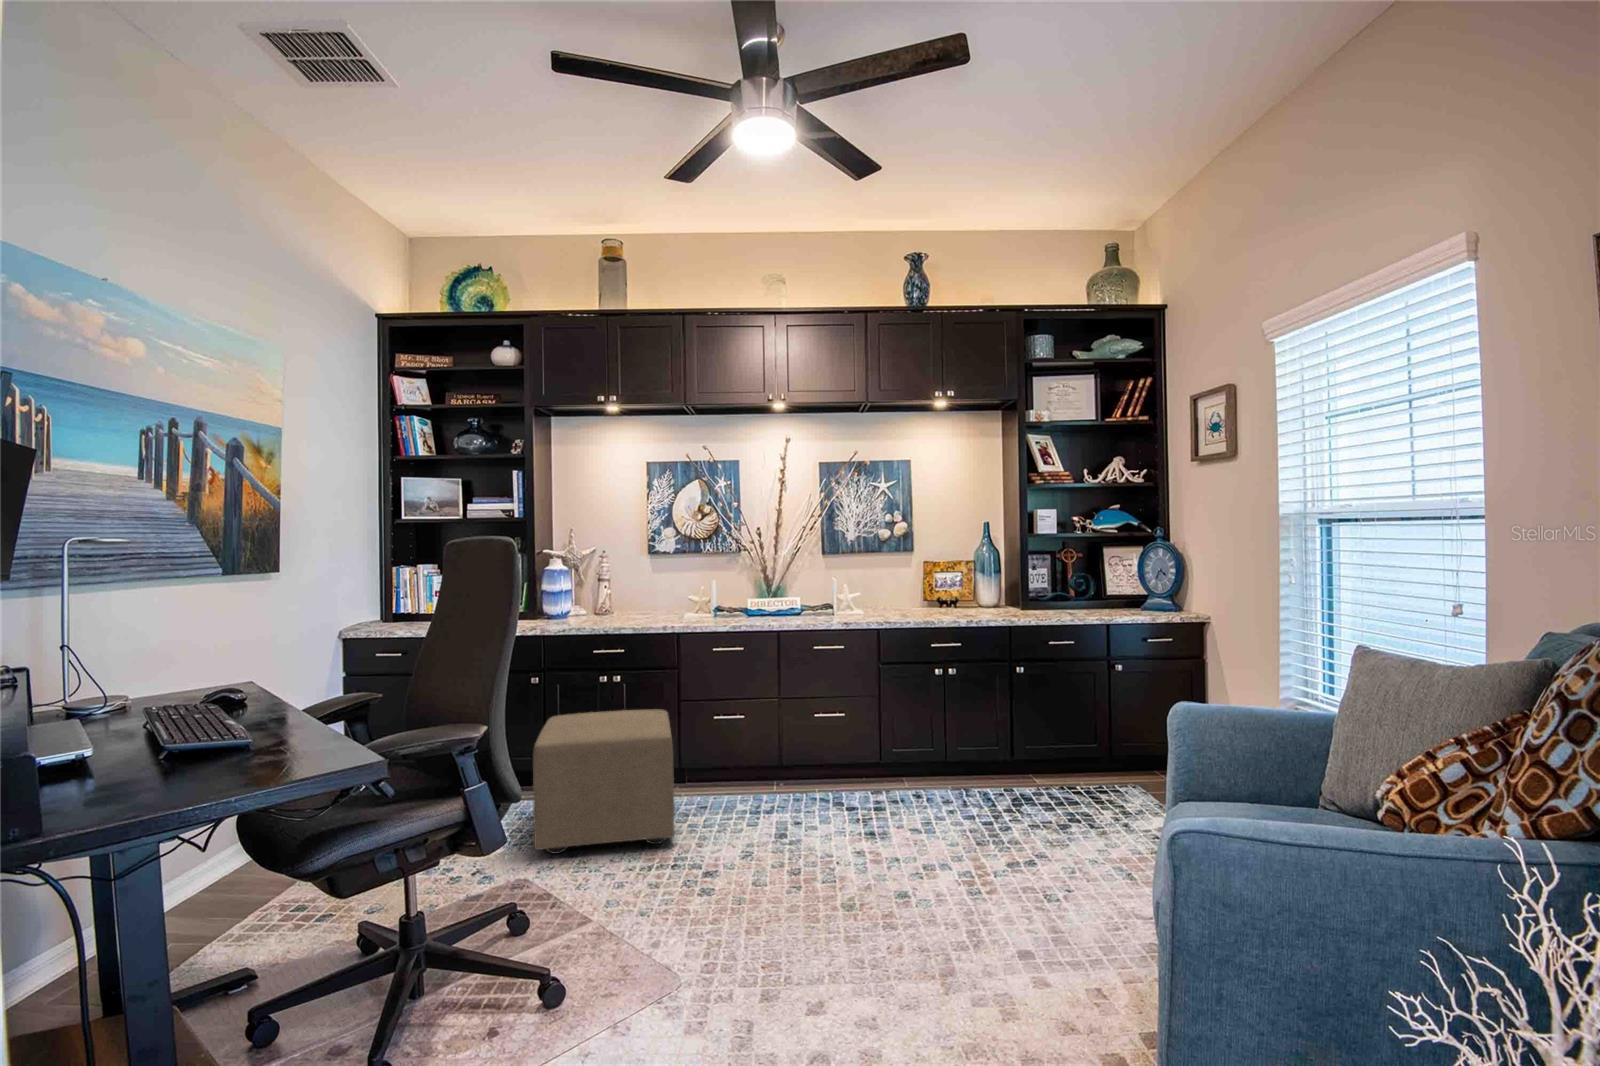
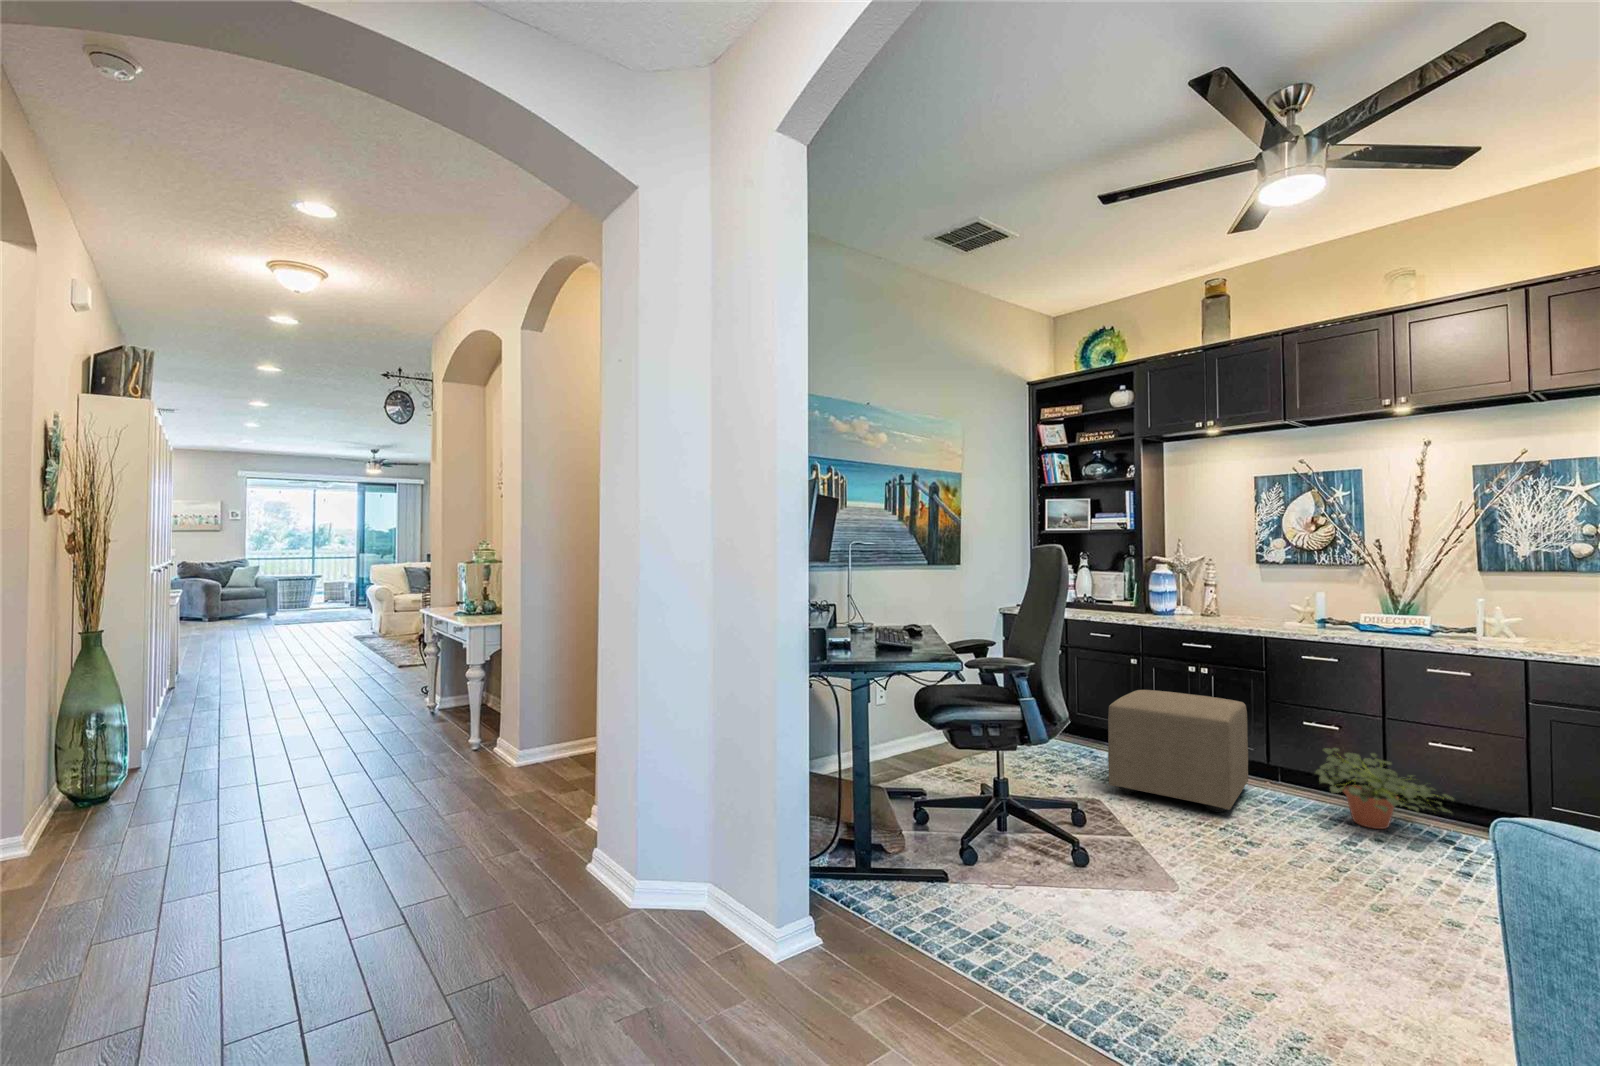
potted plant: none [734,737,841,813] -> present [1315,748,1454,829]

